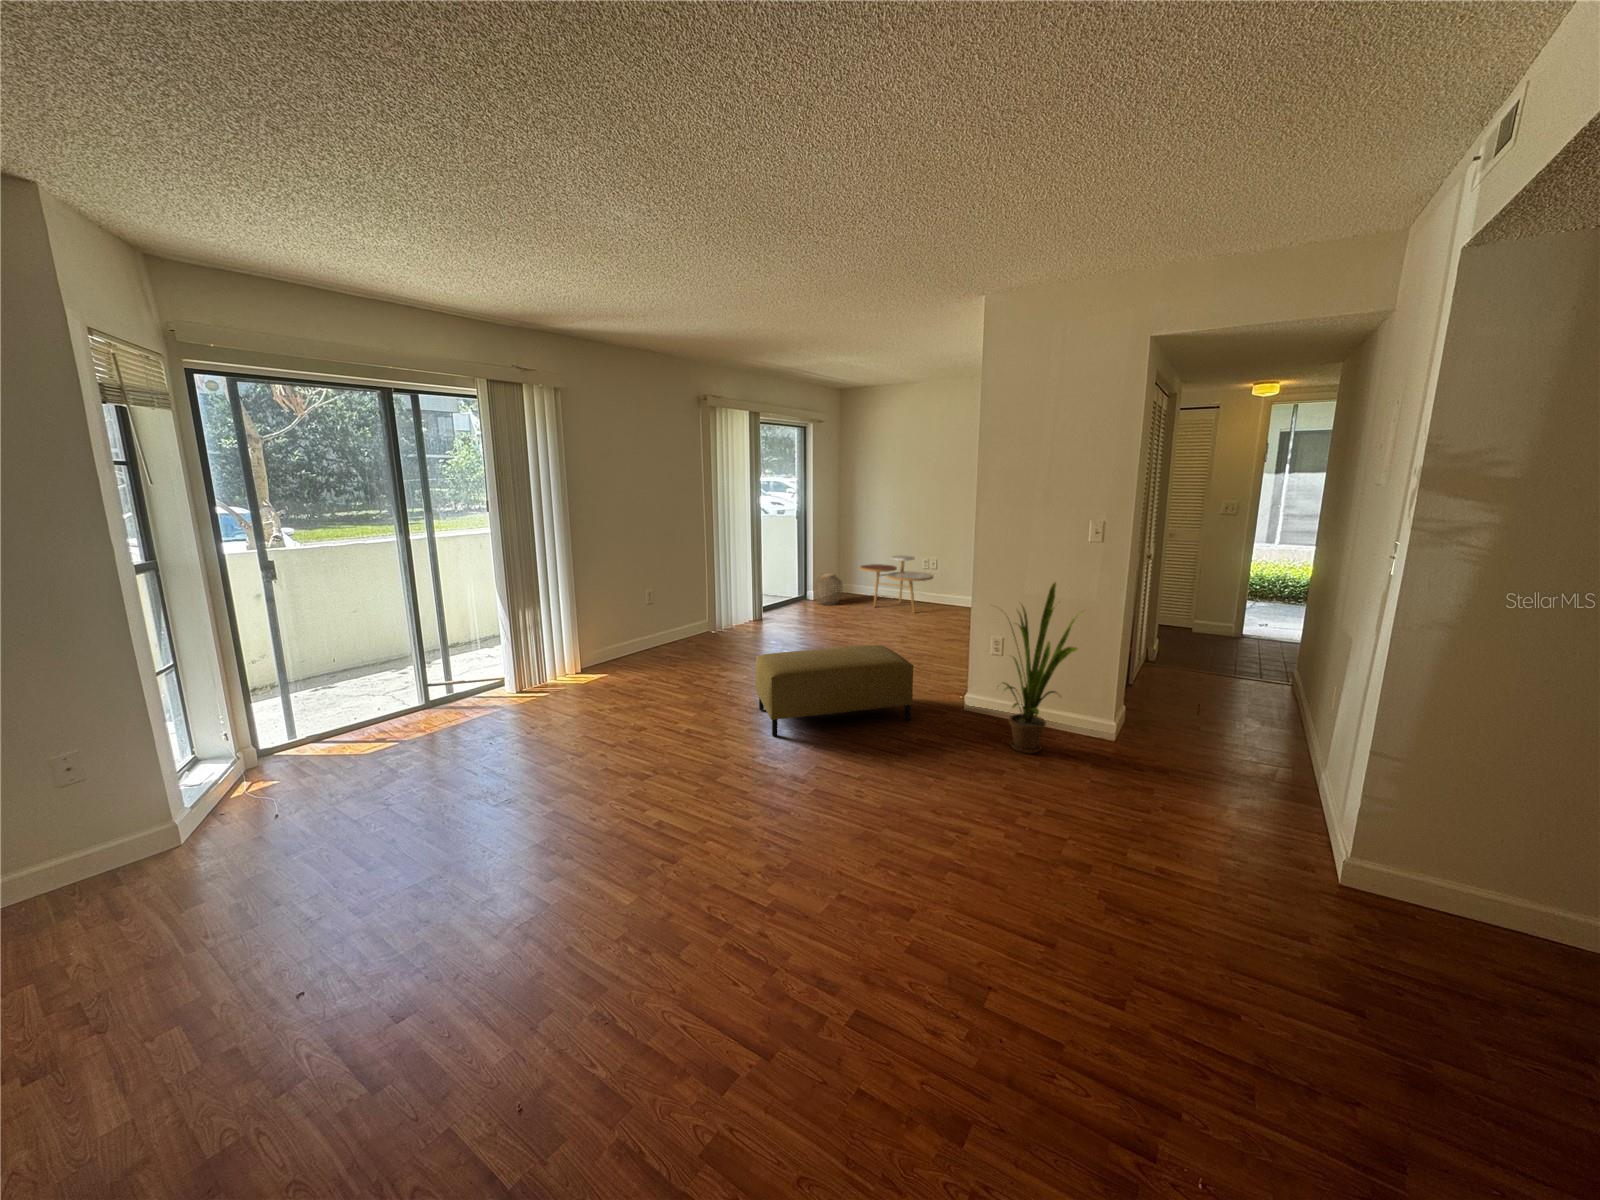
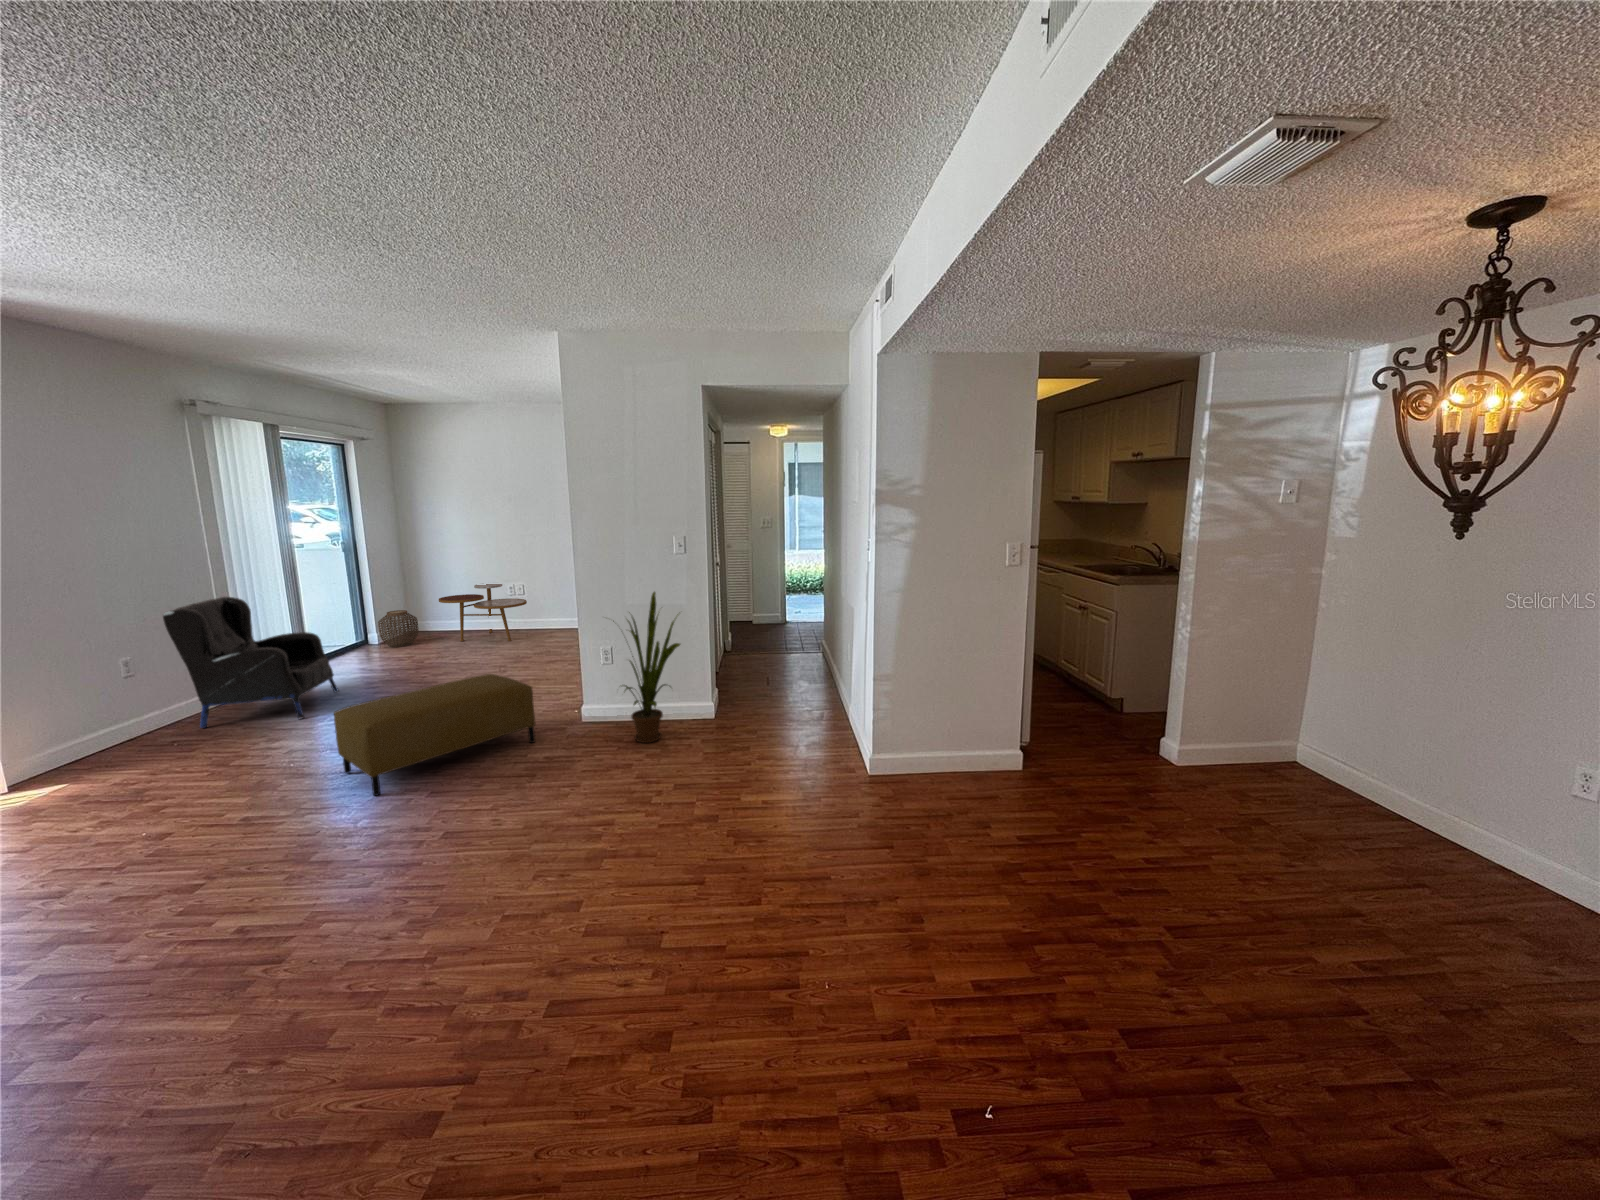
armchair: none [676,551,776,655] -> present [163,597,339,728]

